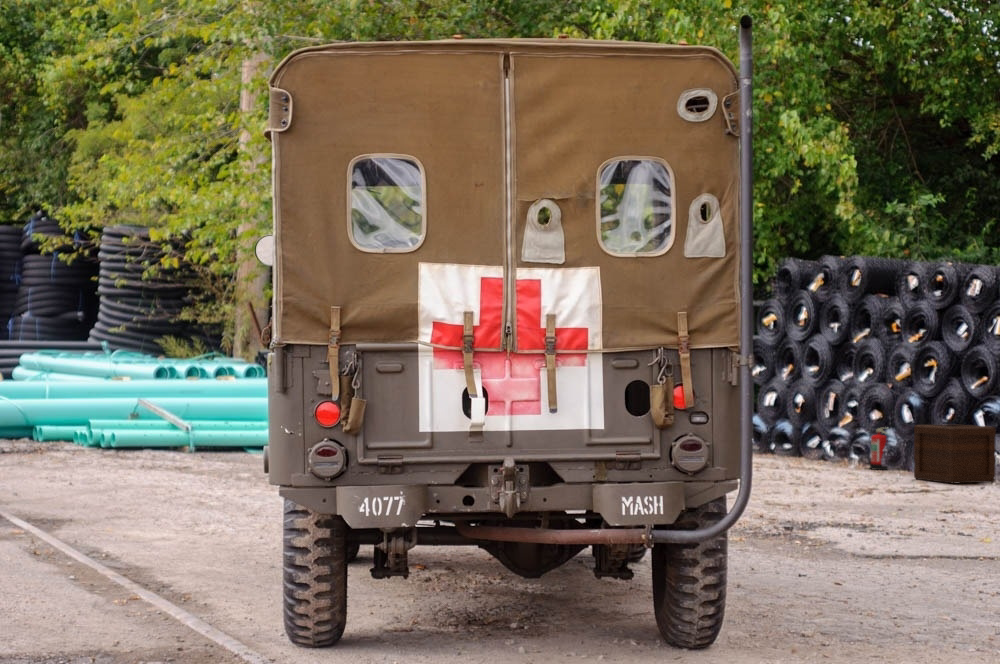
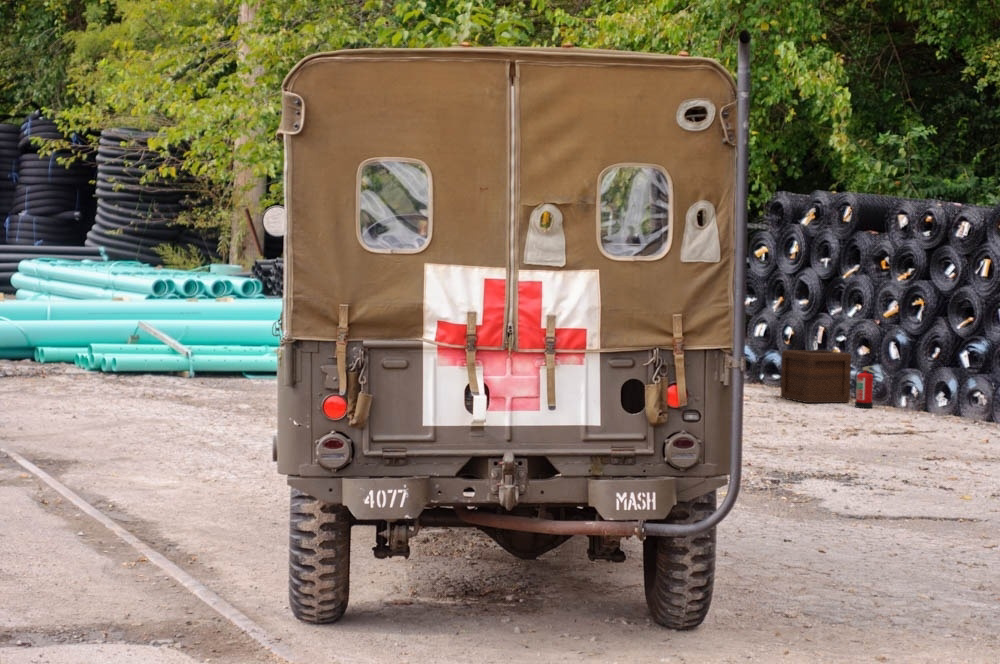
wooden crate: present [914,425,996,483] -> present [781,350,851,403]

